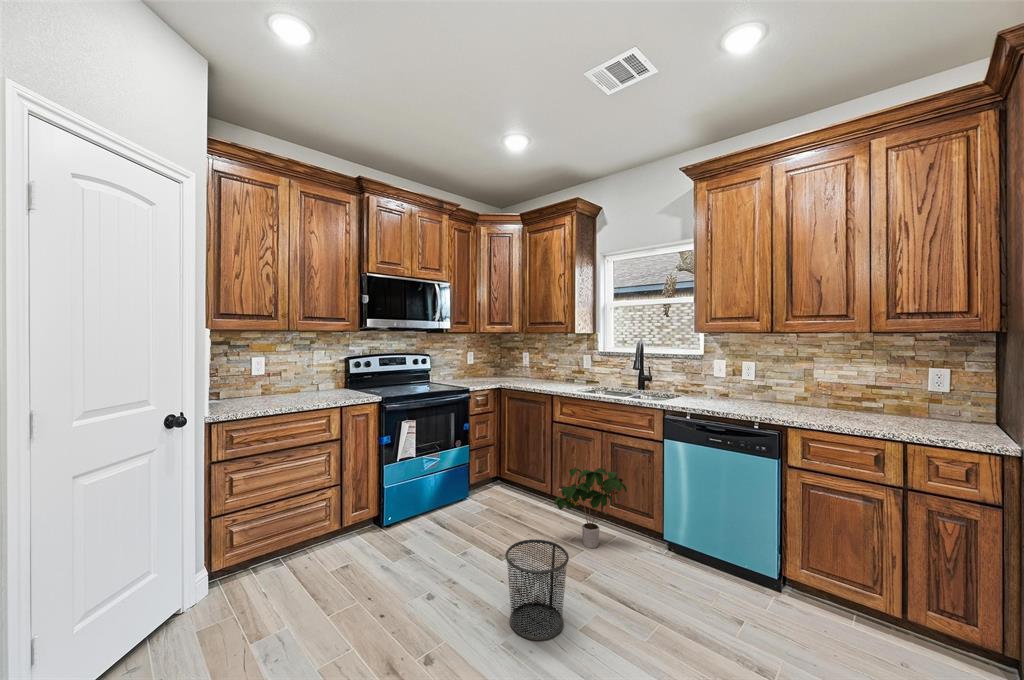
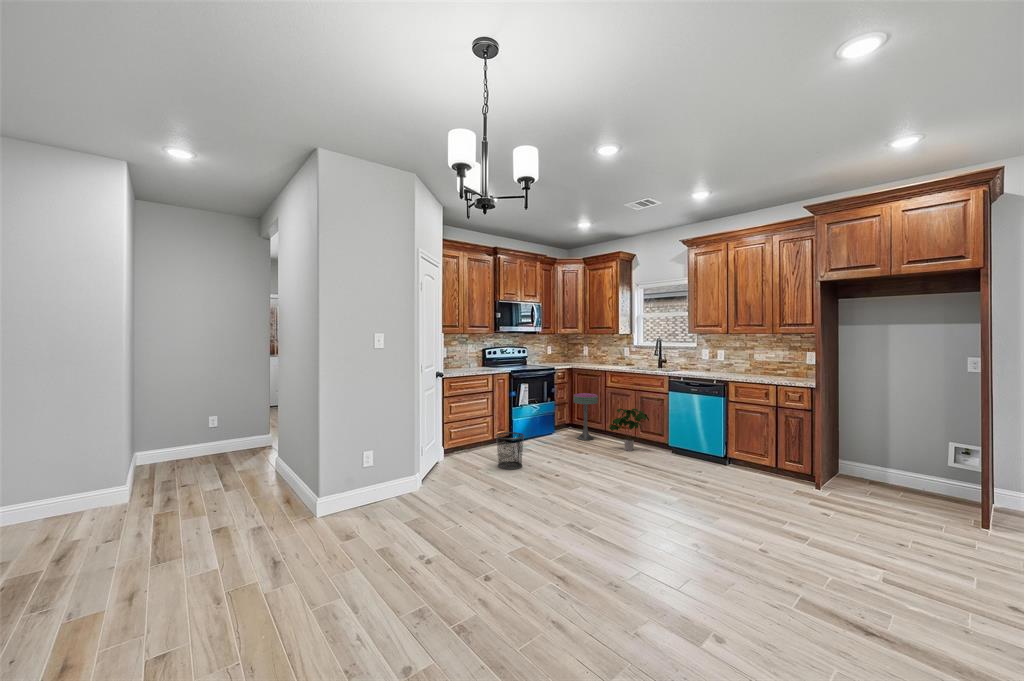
bar stool: none [498,431,538,515] -> present [573,393,598,440]
waste bin: present [505,539,569,640] -> present [496,432,524,470]

